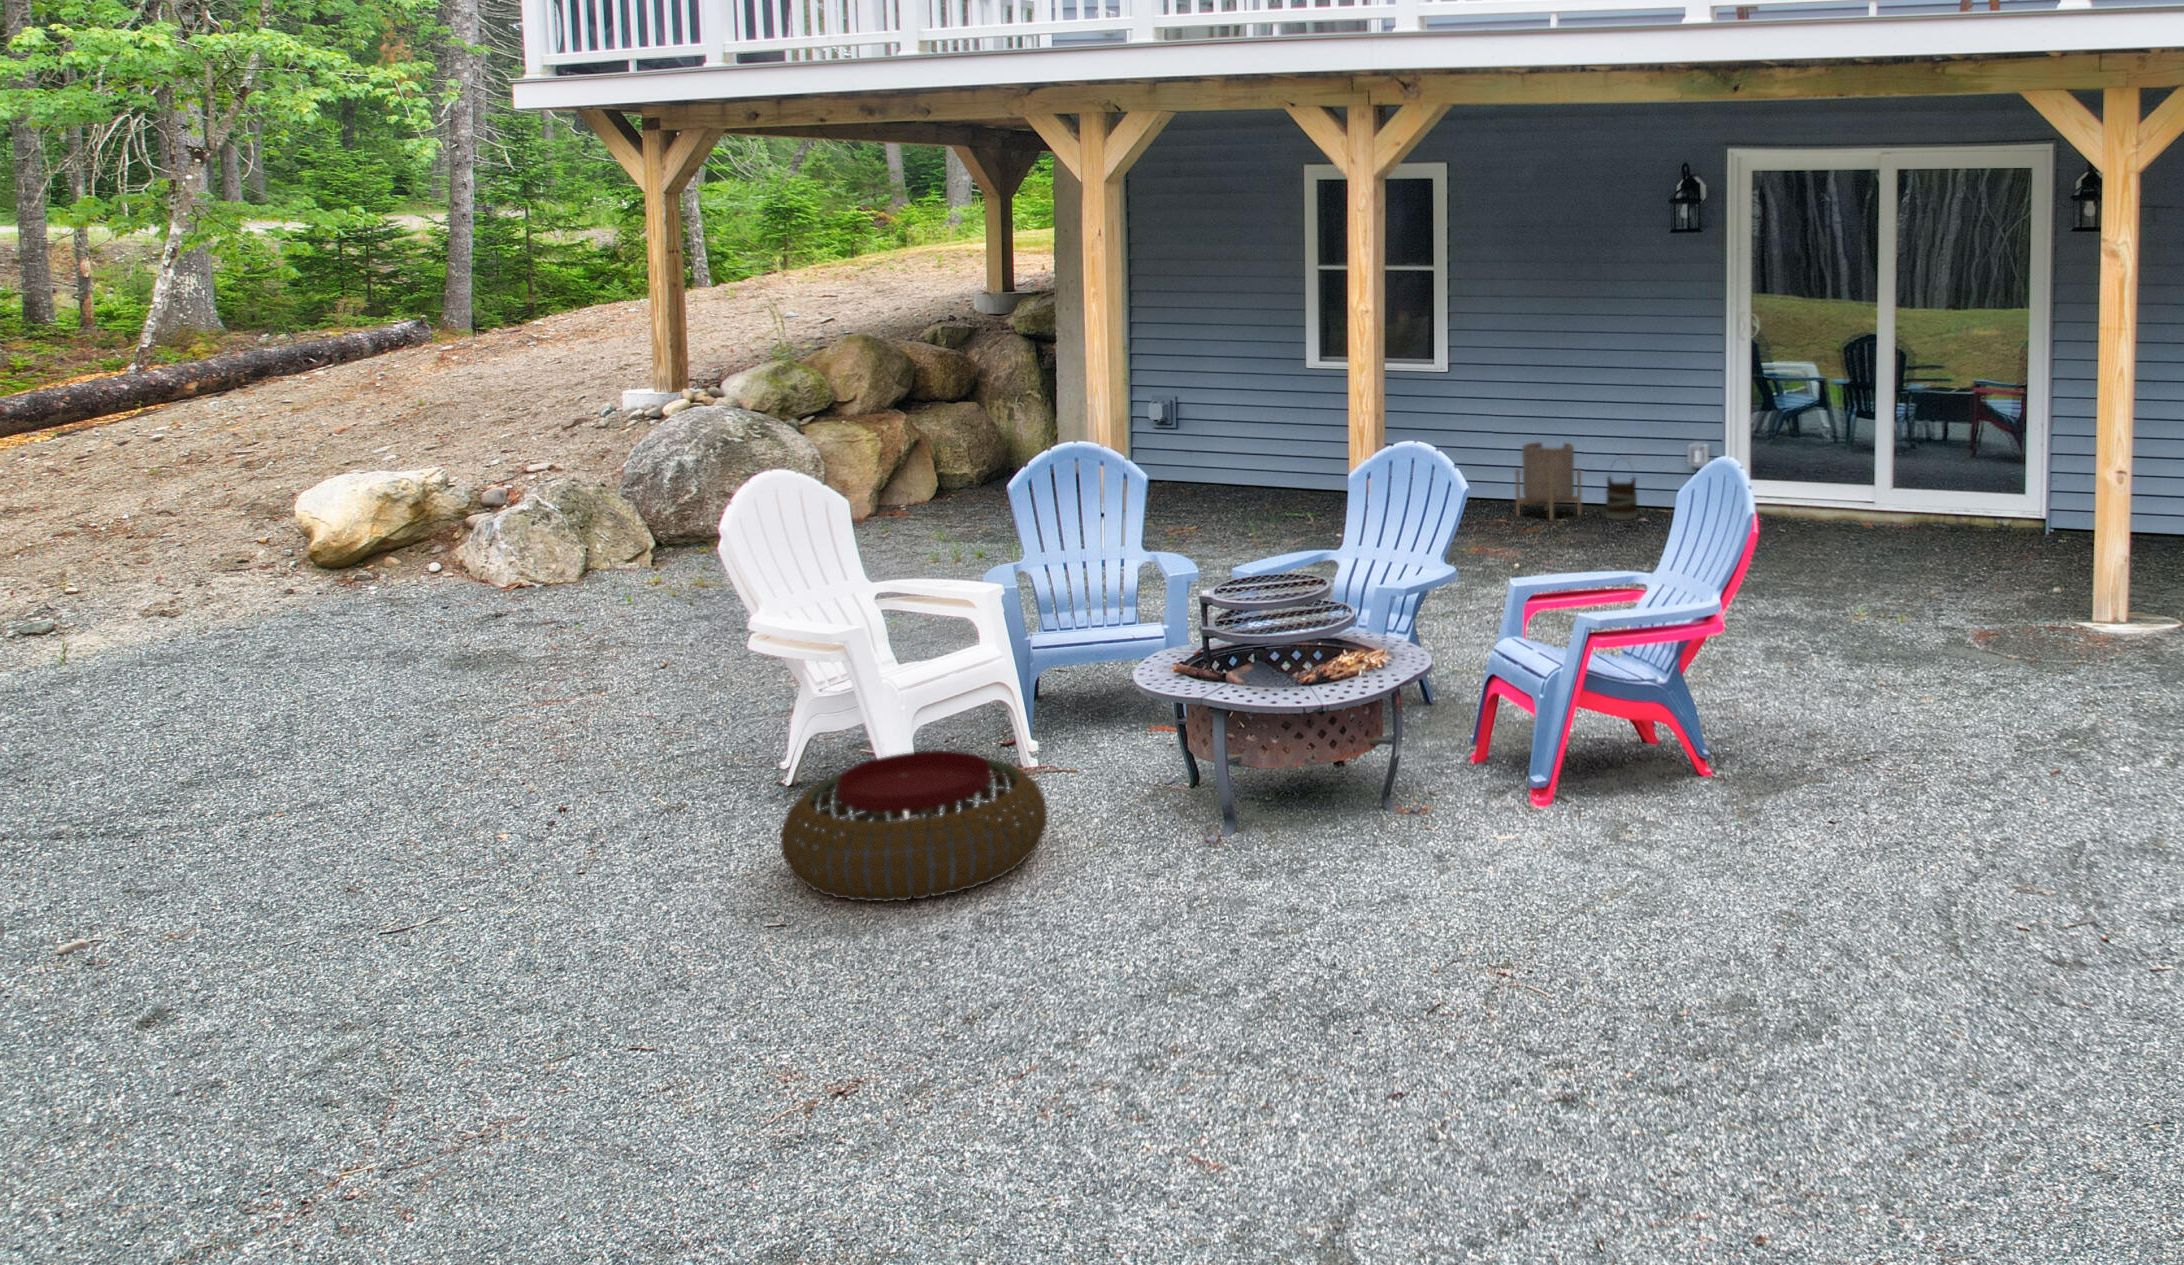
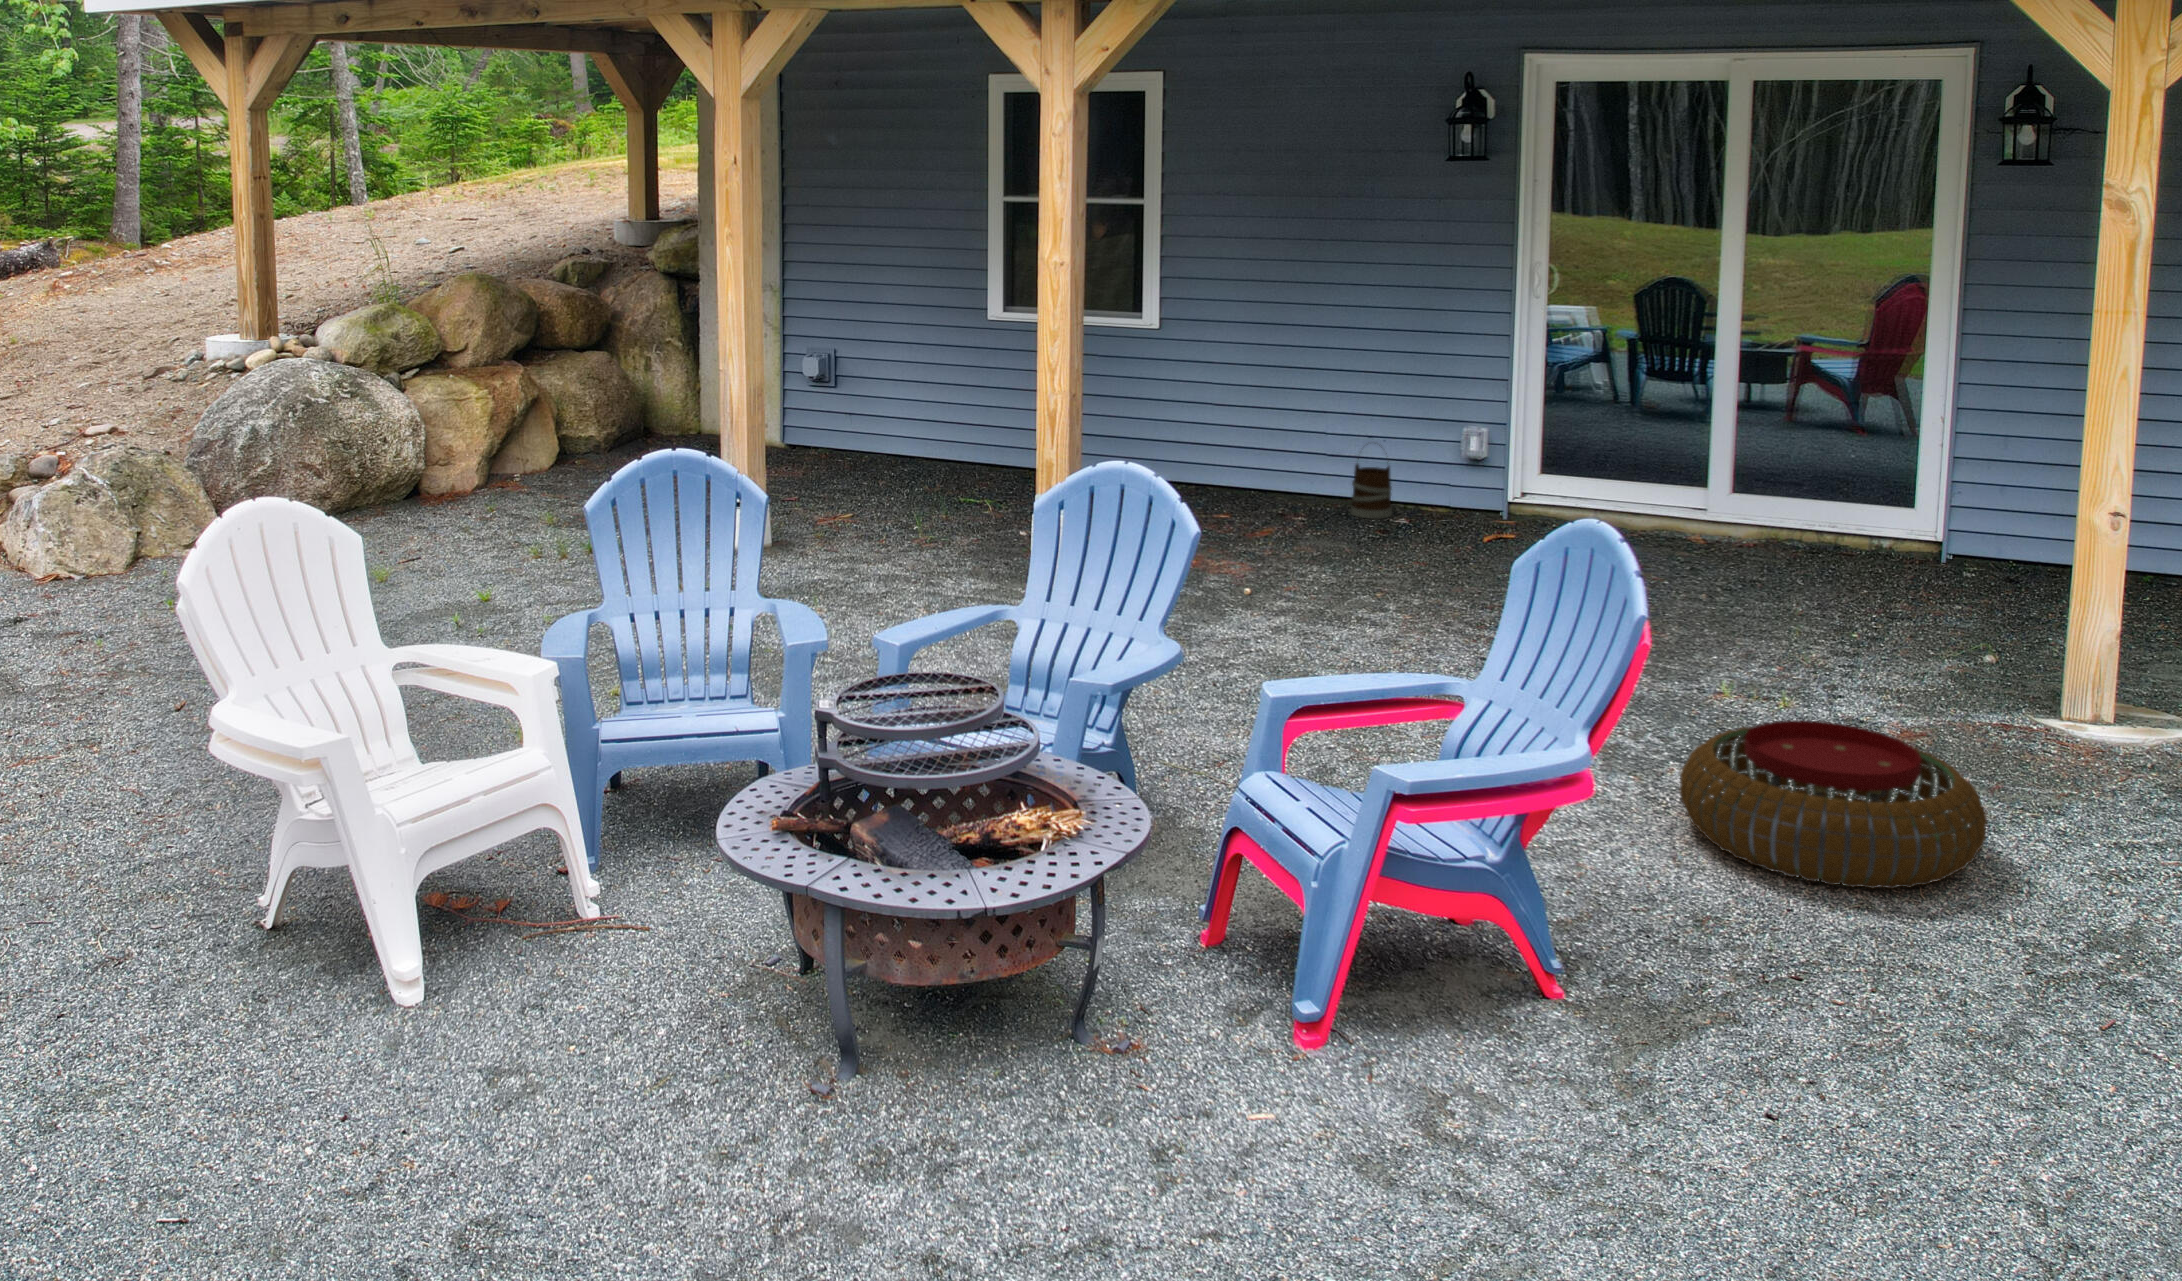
planter: present [1515,442,1581,520] -> none [1240,419,1322,518]
pouf: present [781,751,1047,902] -> present [1679,720,1987,889]

